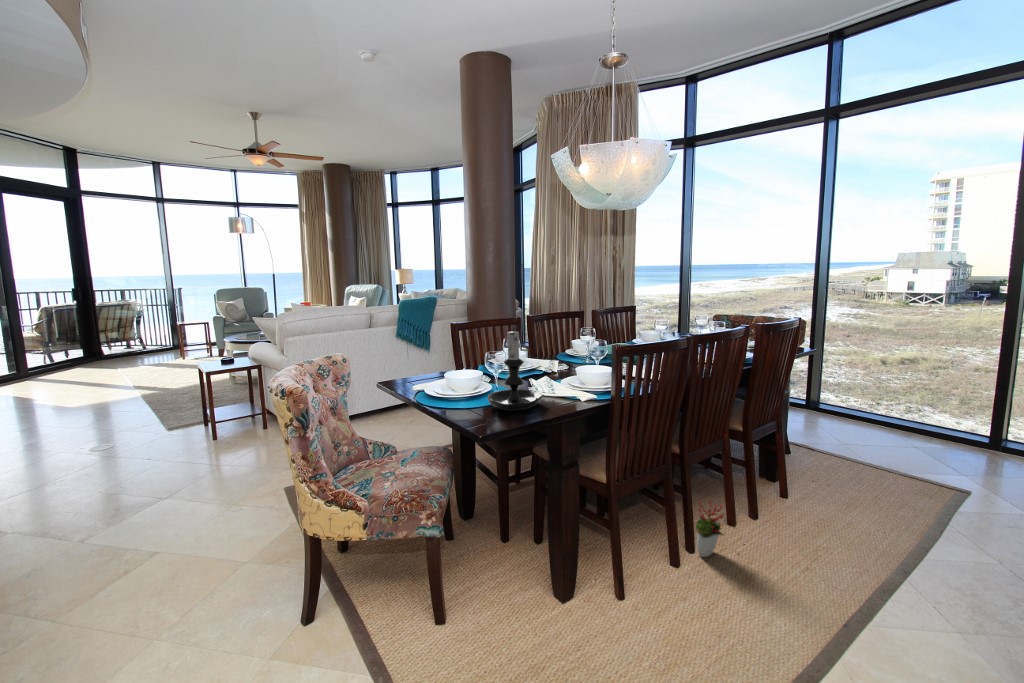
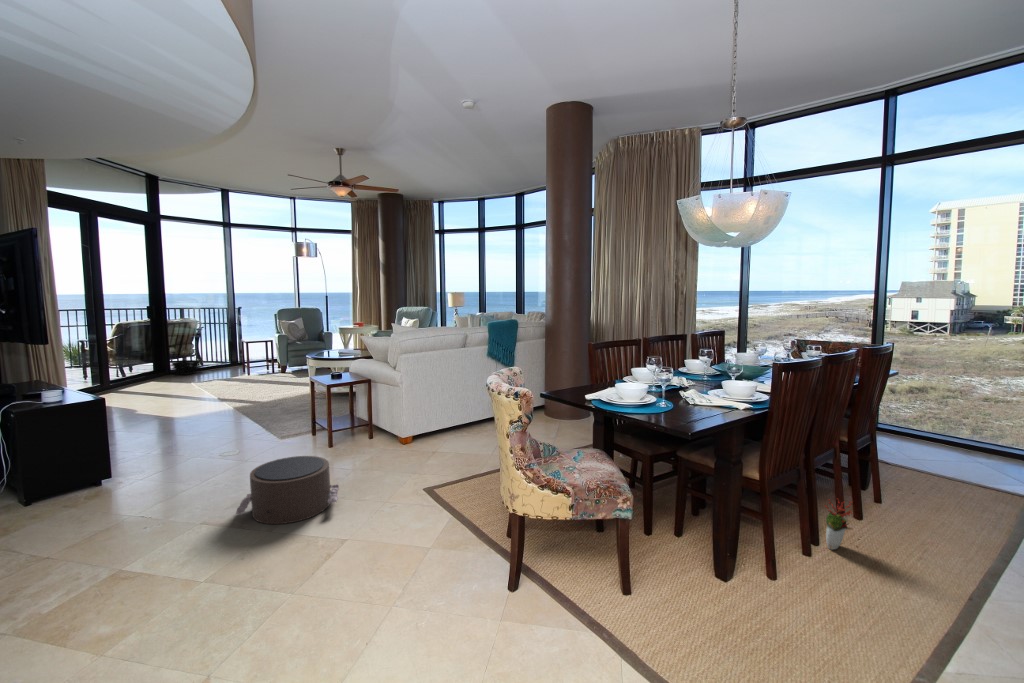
candle holder: present [487,327,544,410] -> none [659,338,709,411]
basket: none [100,335,135,362] -> present [171,360,200,375]
pouf: none [58,457,193,535] -> present [236,456,339,524]

